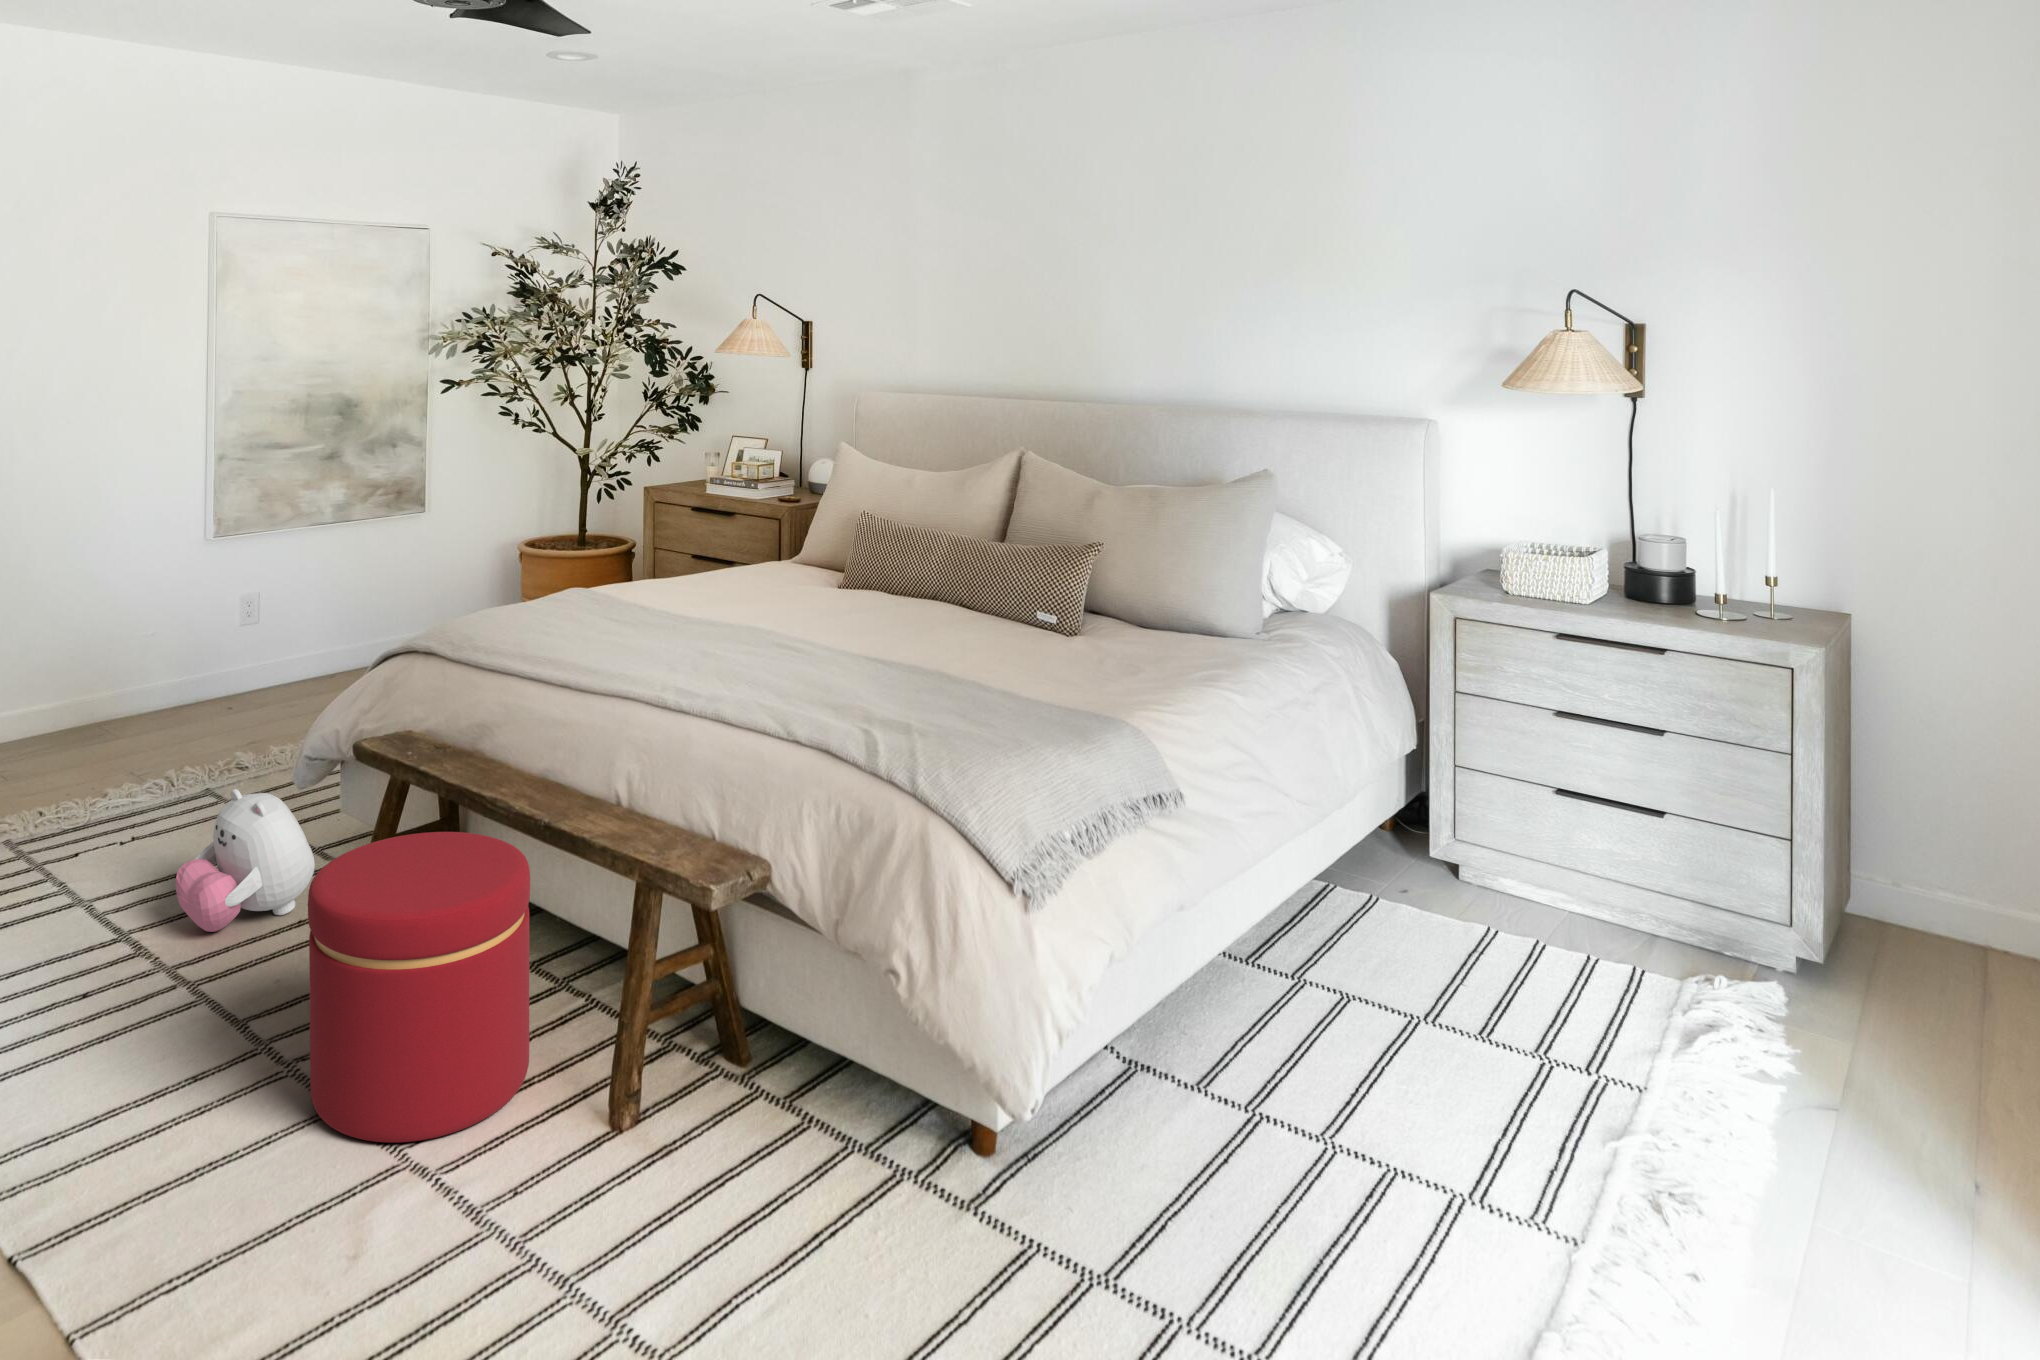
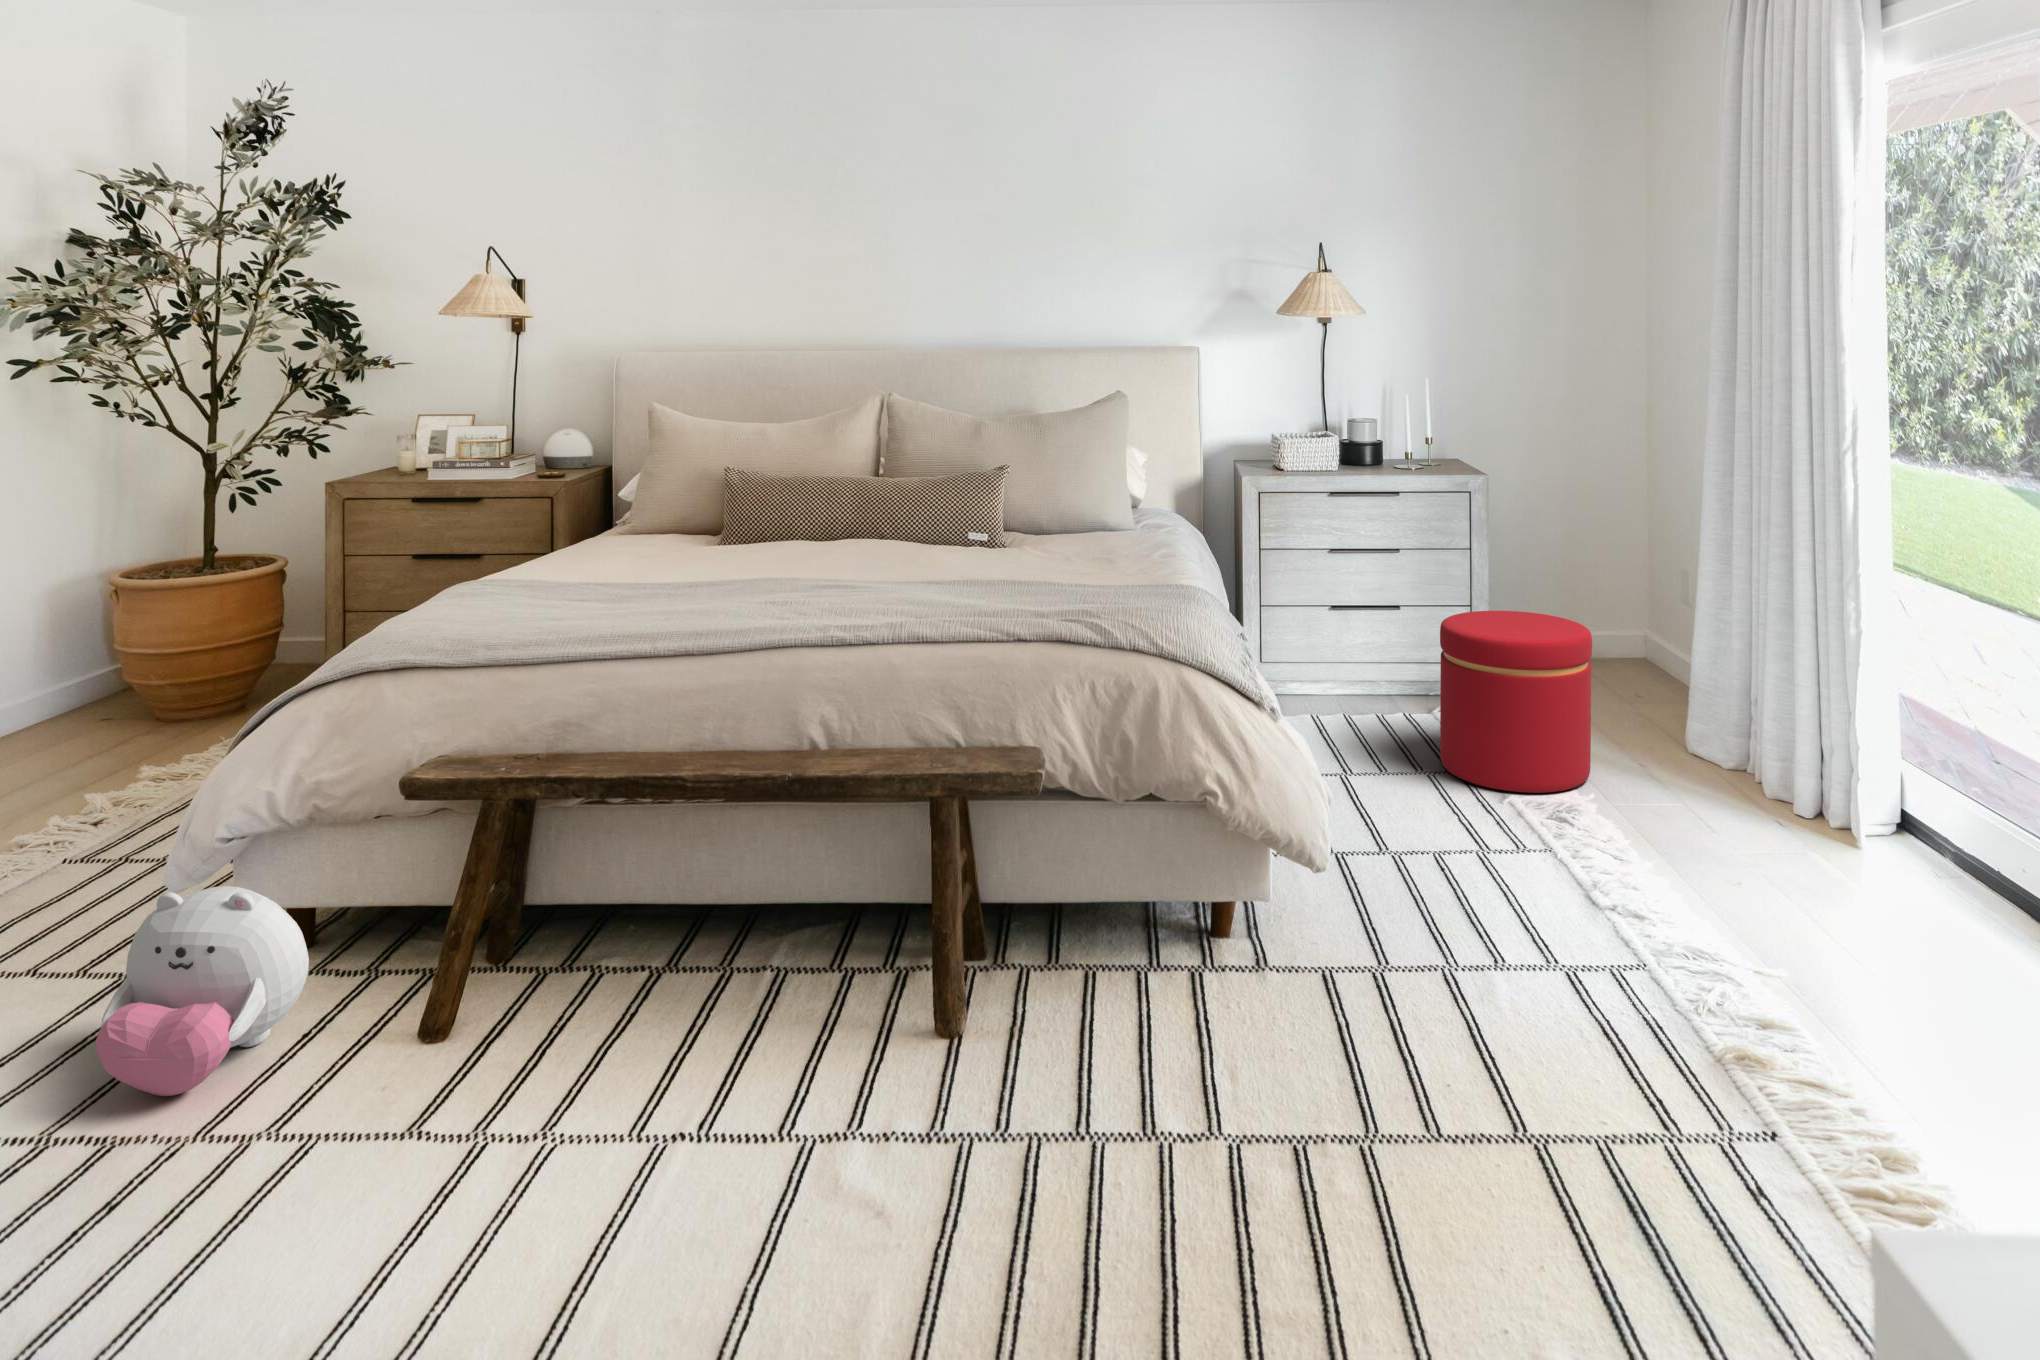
ottoman: present [308,832,530,1142] -> present [1440,611,1592,793]

